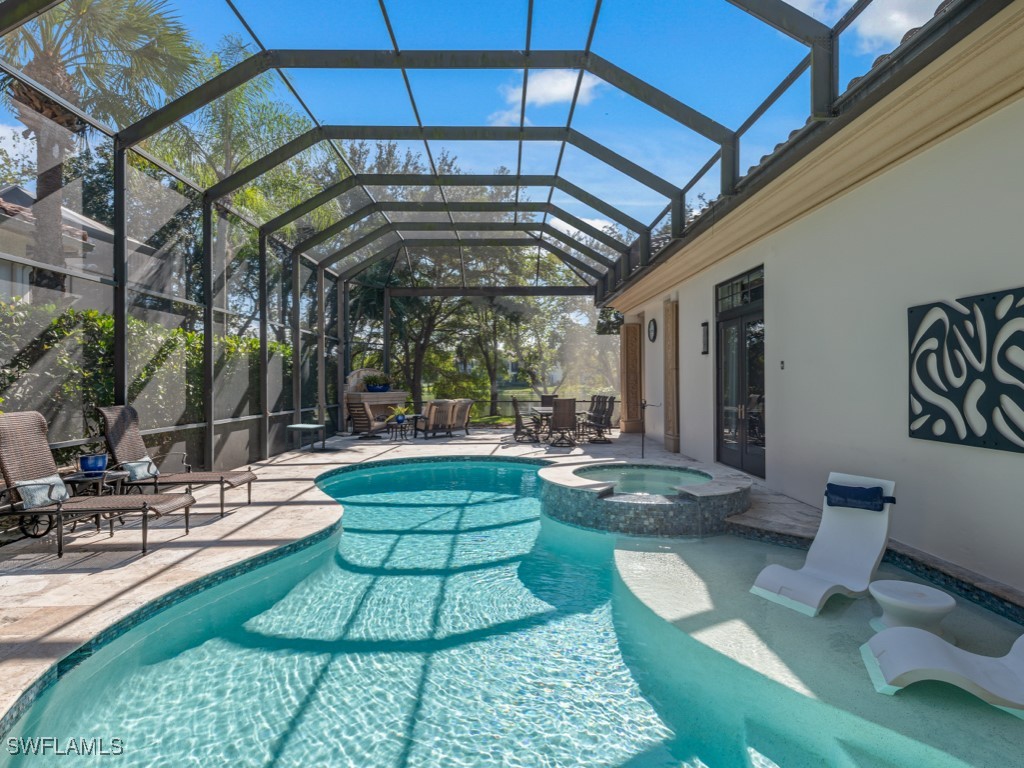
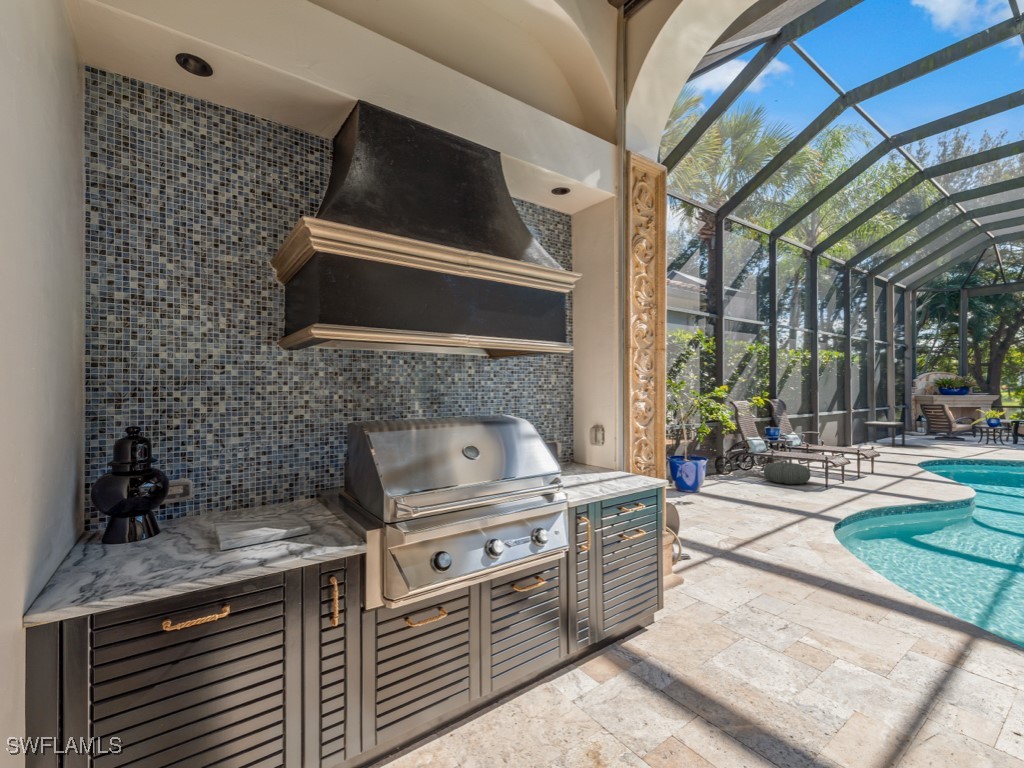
pouf: none [41,515,130,557] -> present [764,462,810,484]

